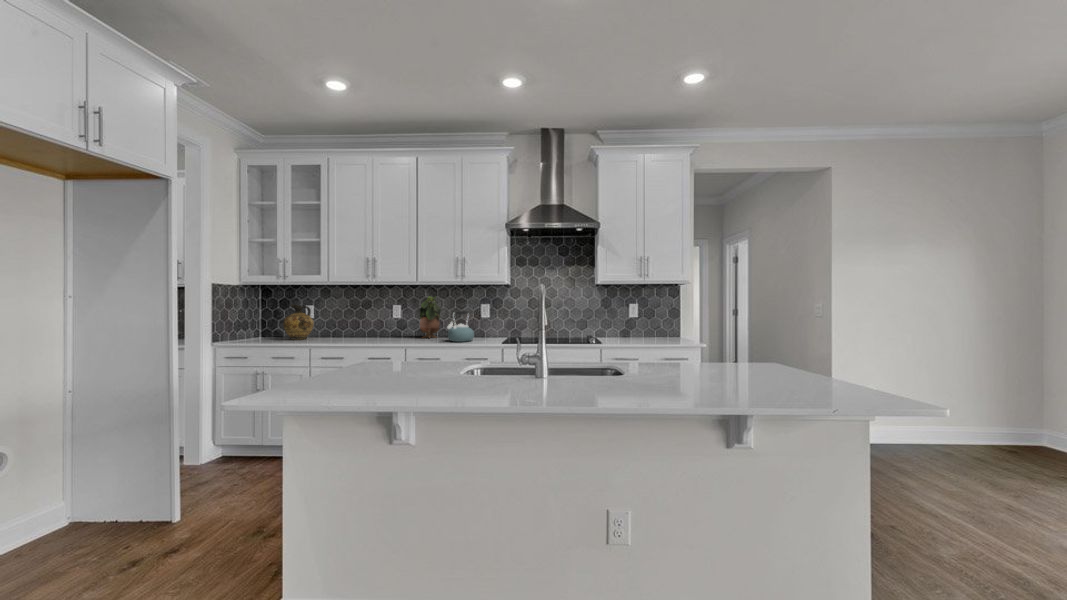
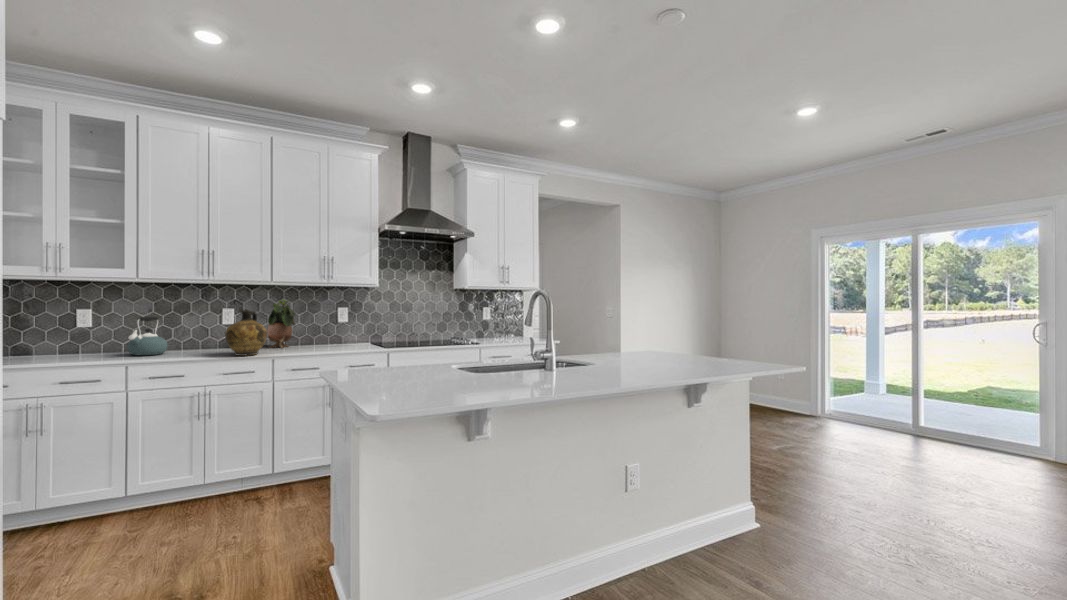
ceramic jug: present [283,304,314,339] -> present [225,309,267,356]
kettle: present [447,311,474,342] -> present [127,316,168,355]

